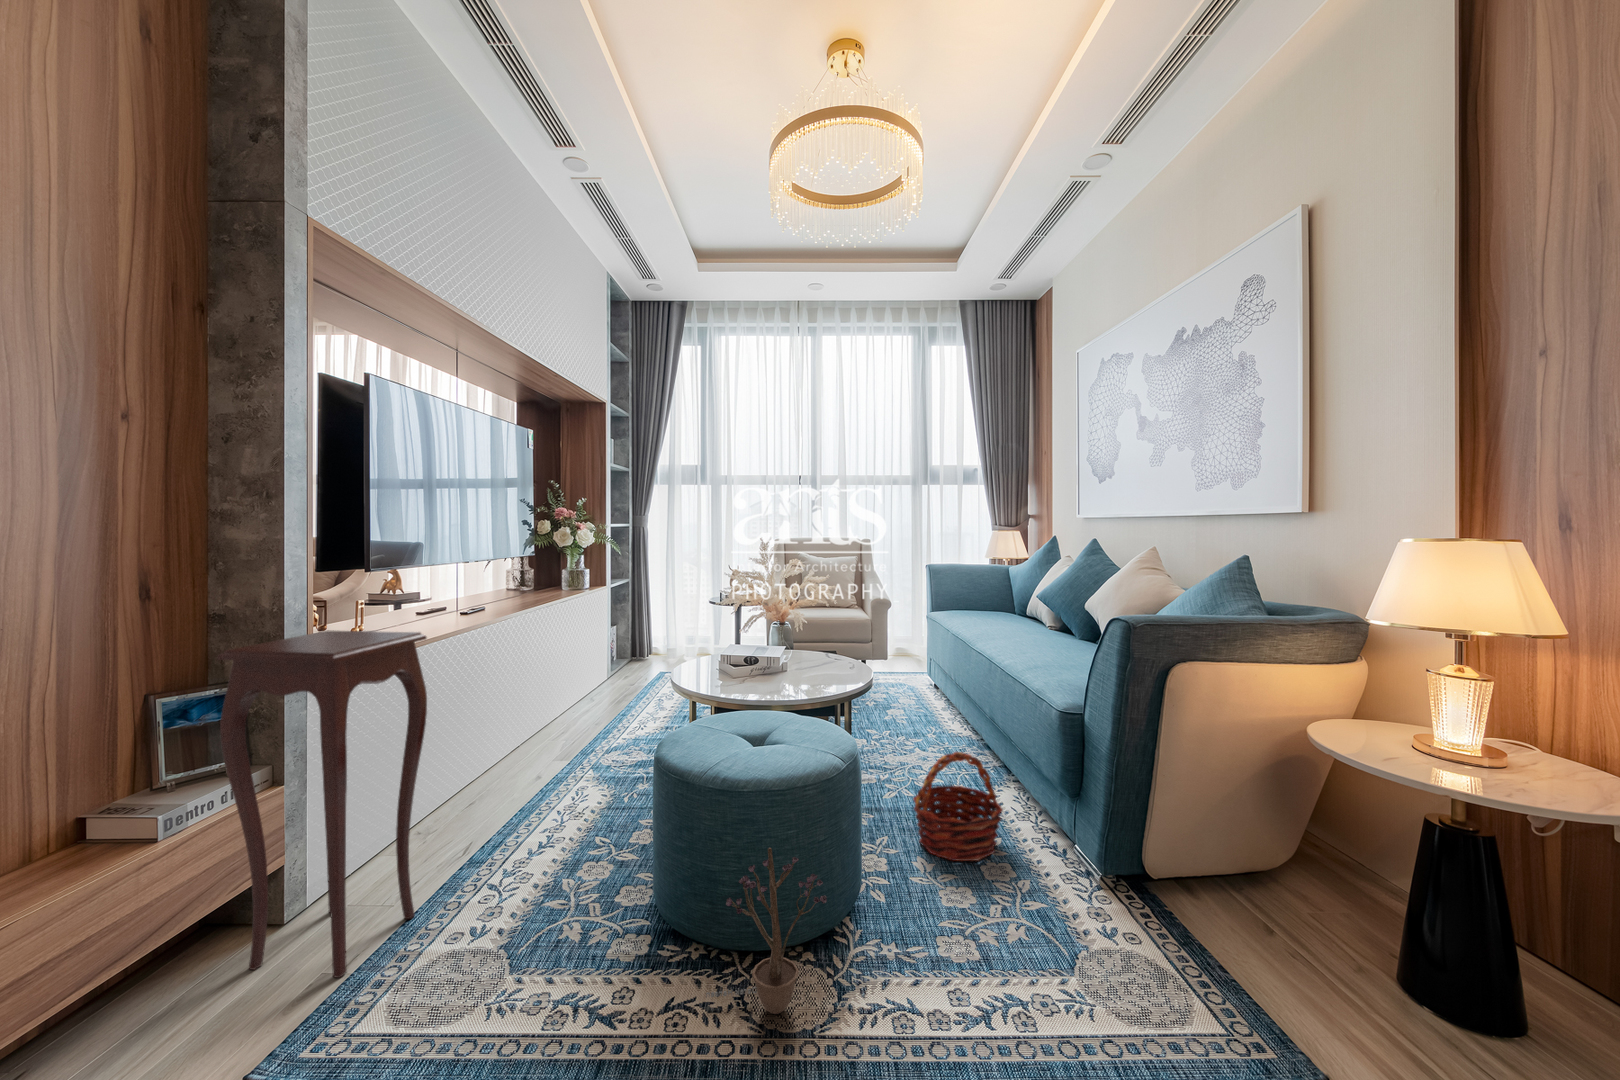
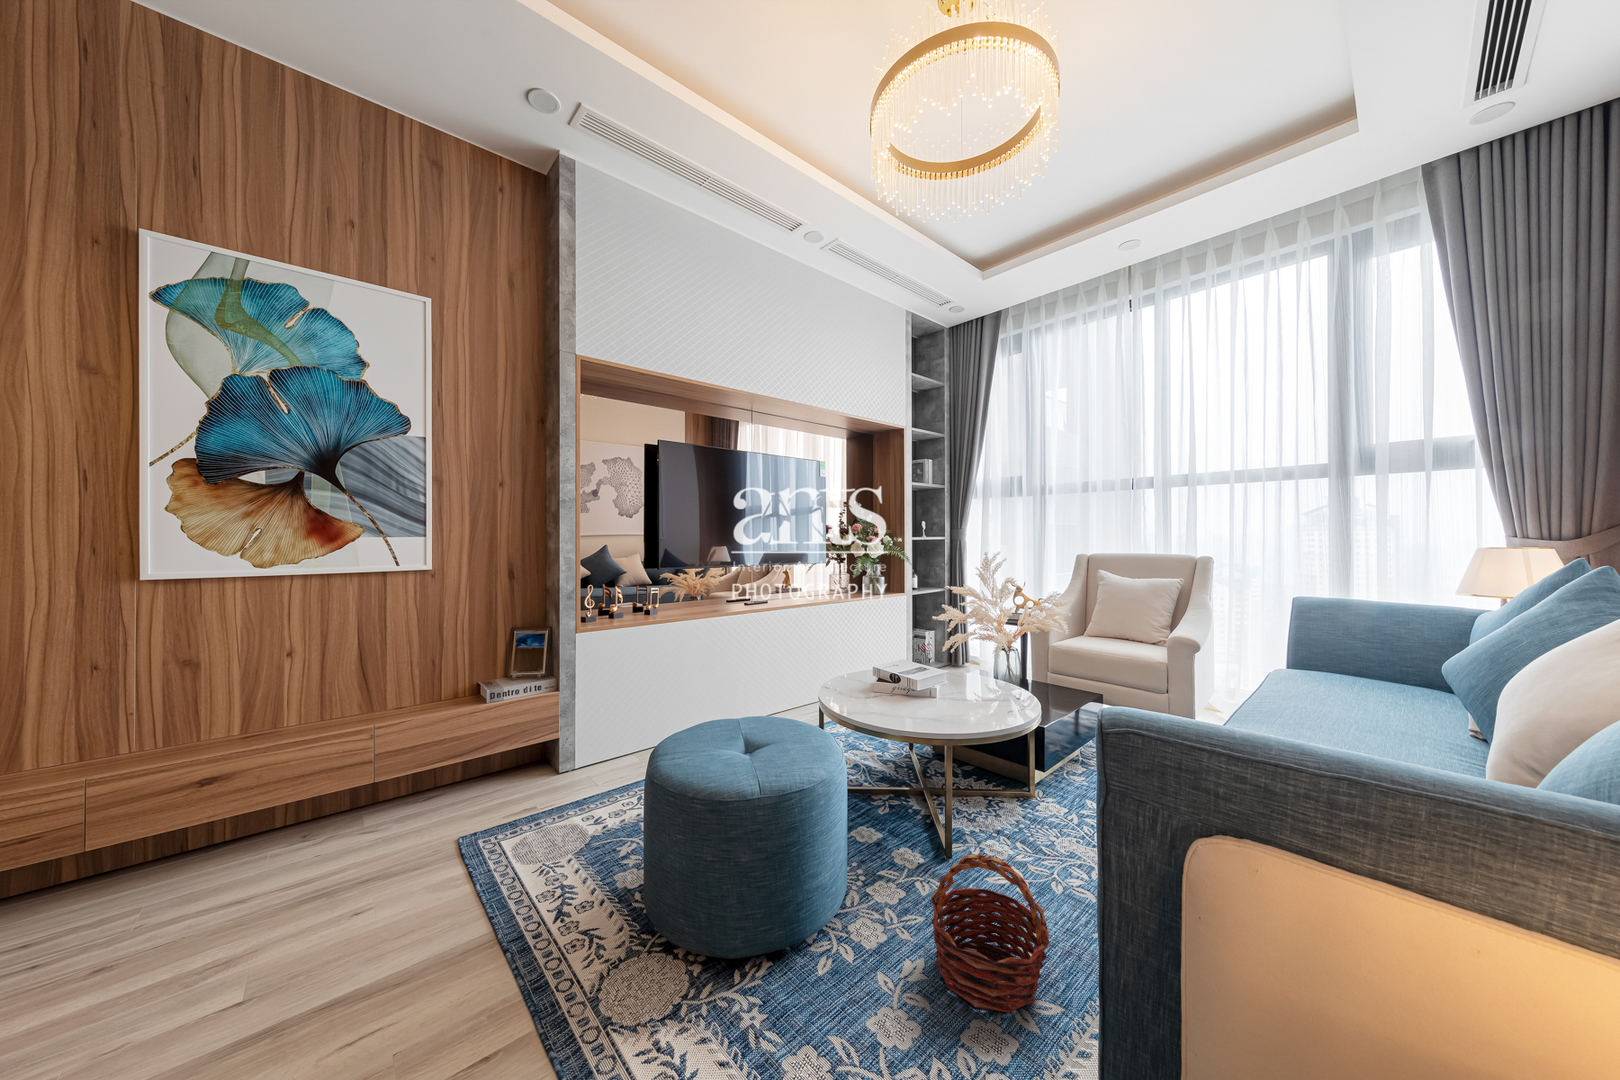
side table: present [217,630,427,978] -> none [513,603,607,813]
decorative plant: present [706,848,827,1014] -> none [601,843,656,994]

